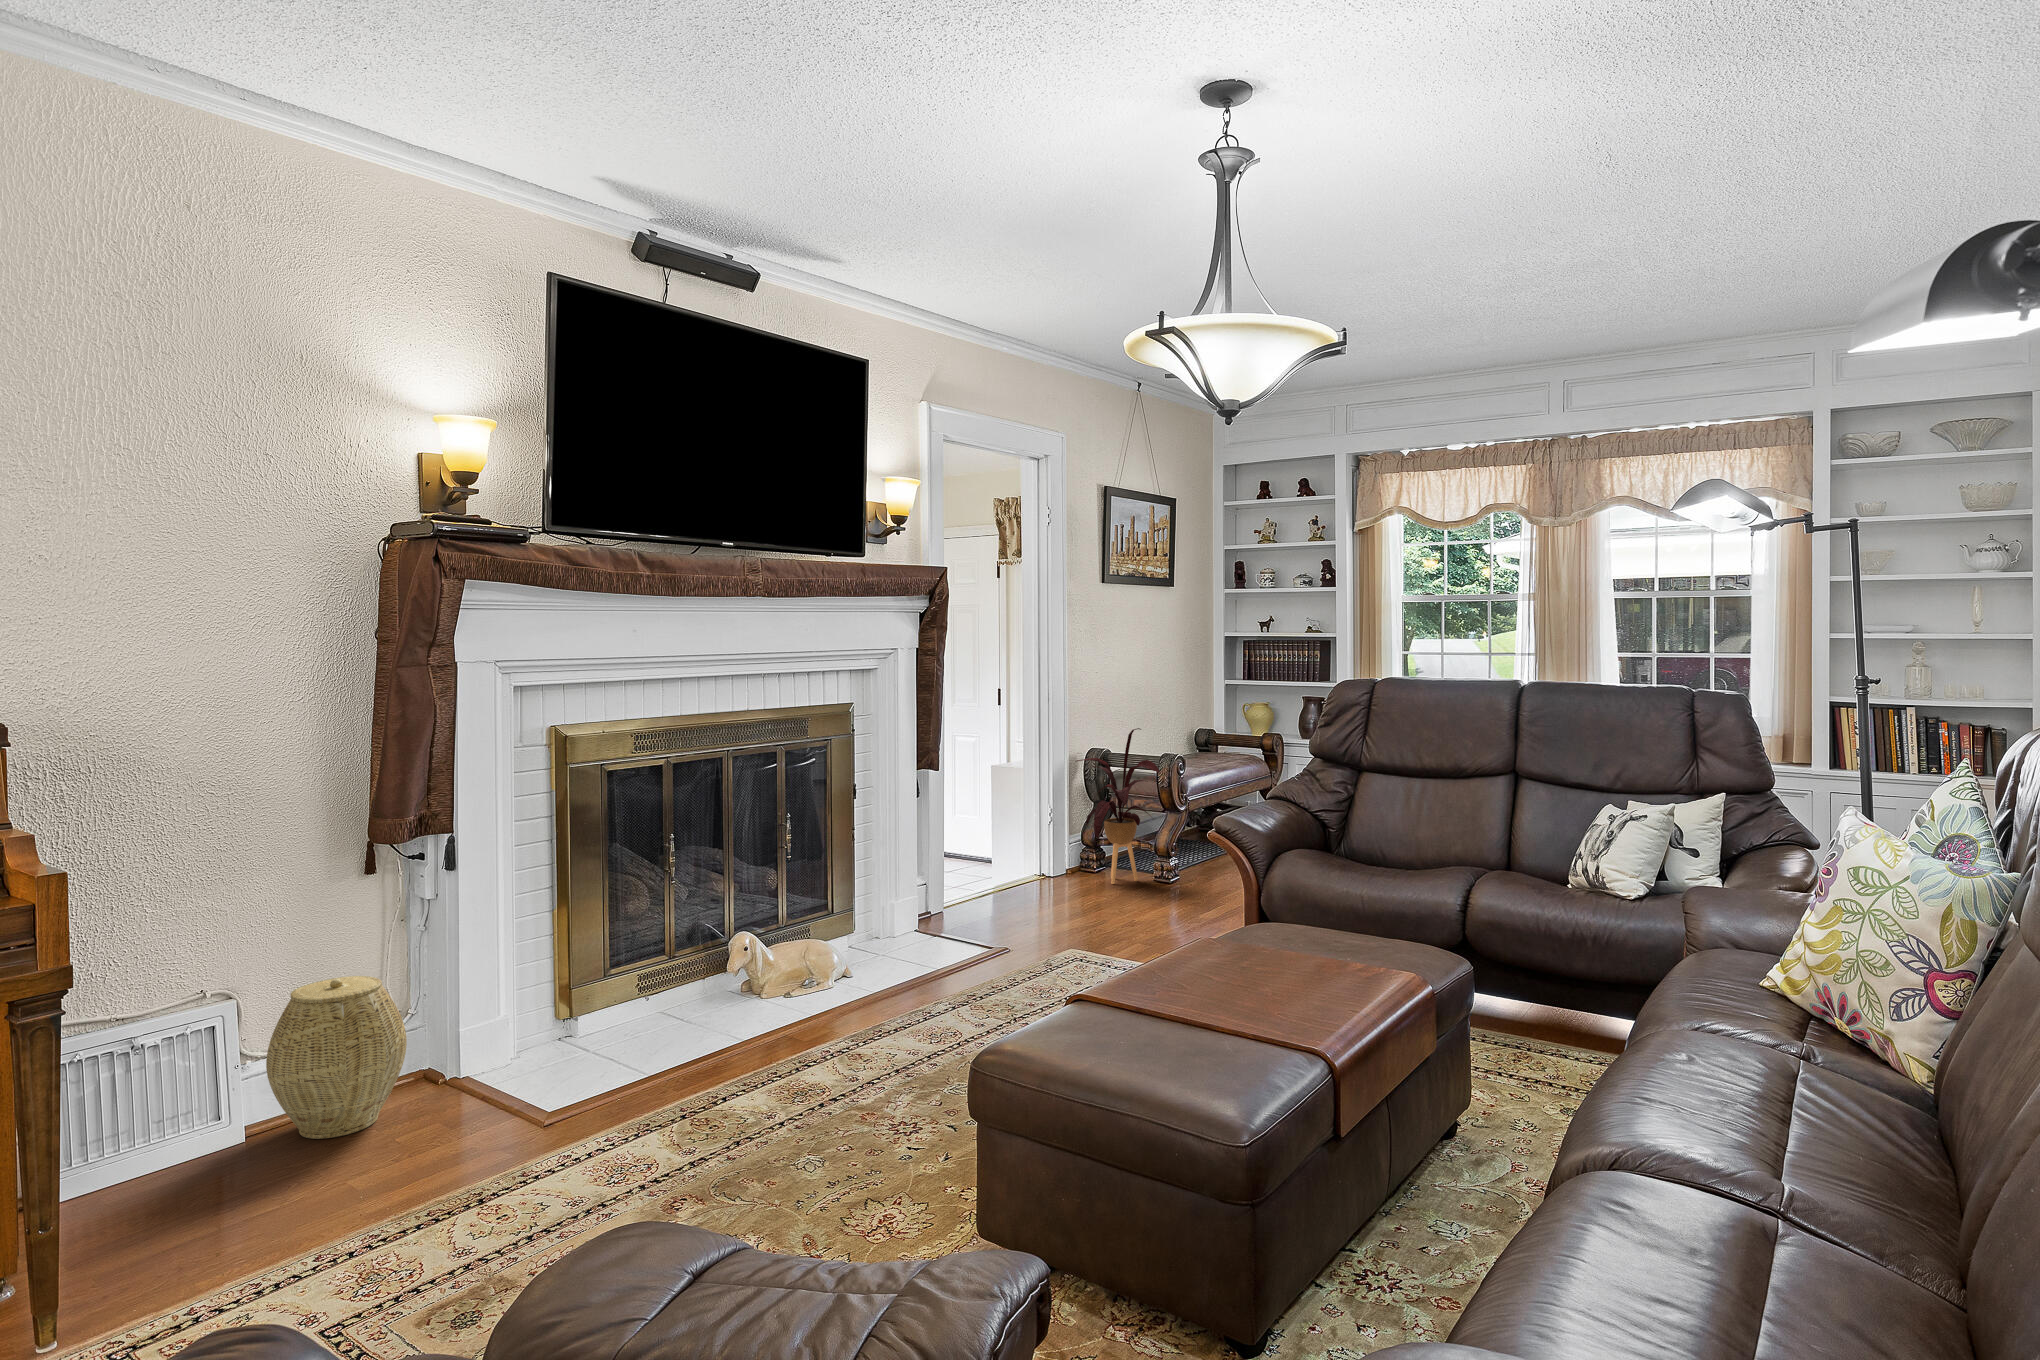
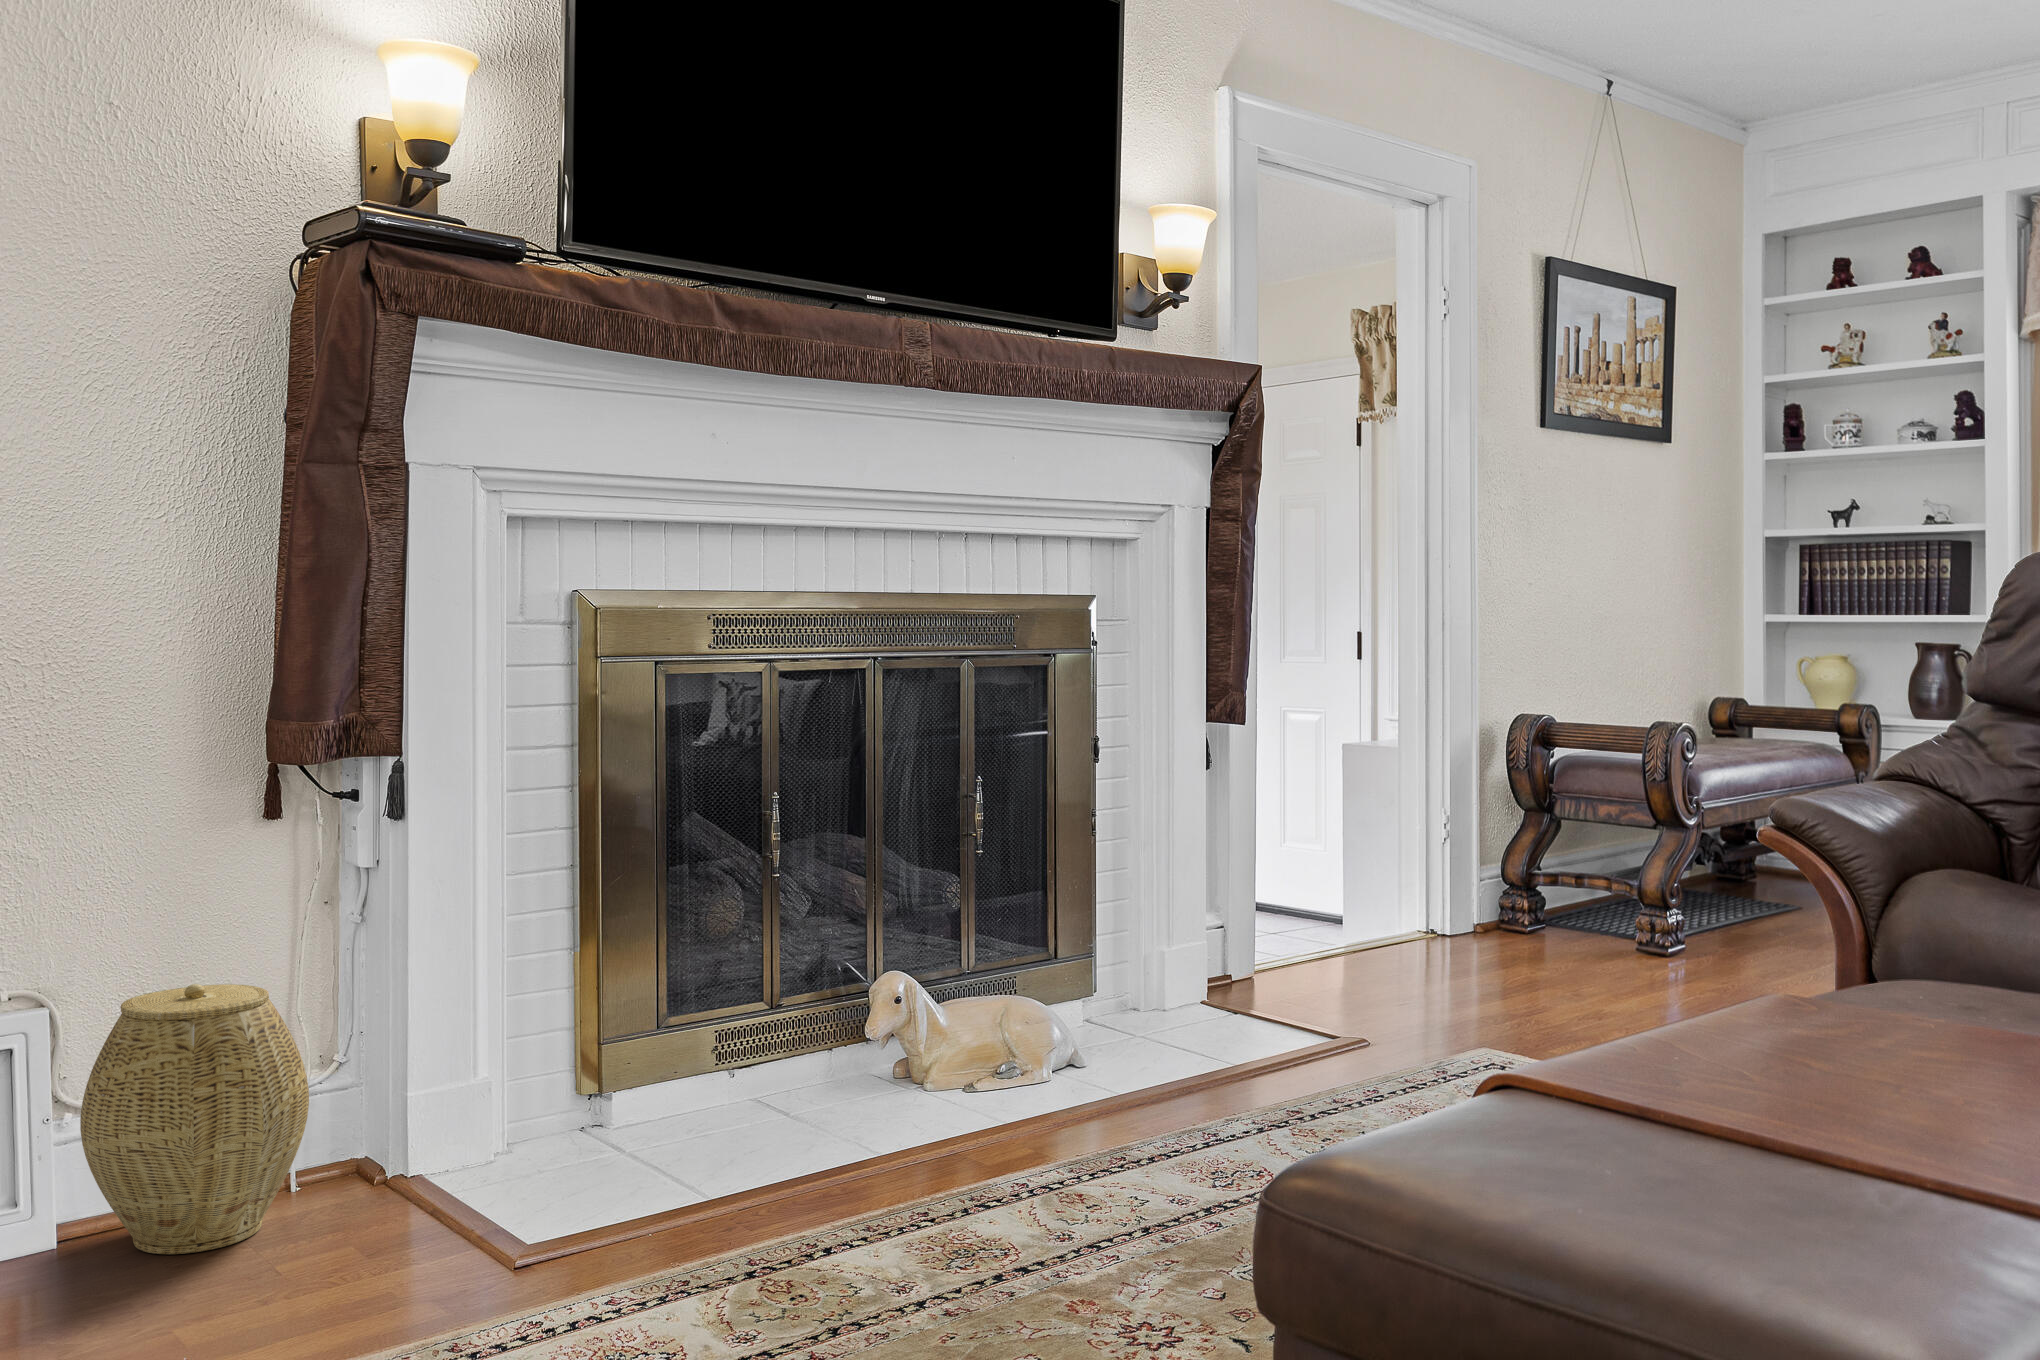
house plant: present [1077,728,1159,884] -> none [1490,673,1649,949]

